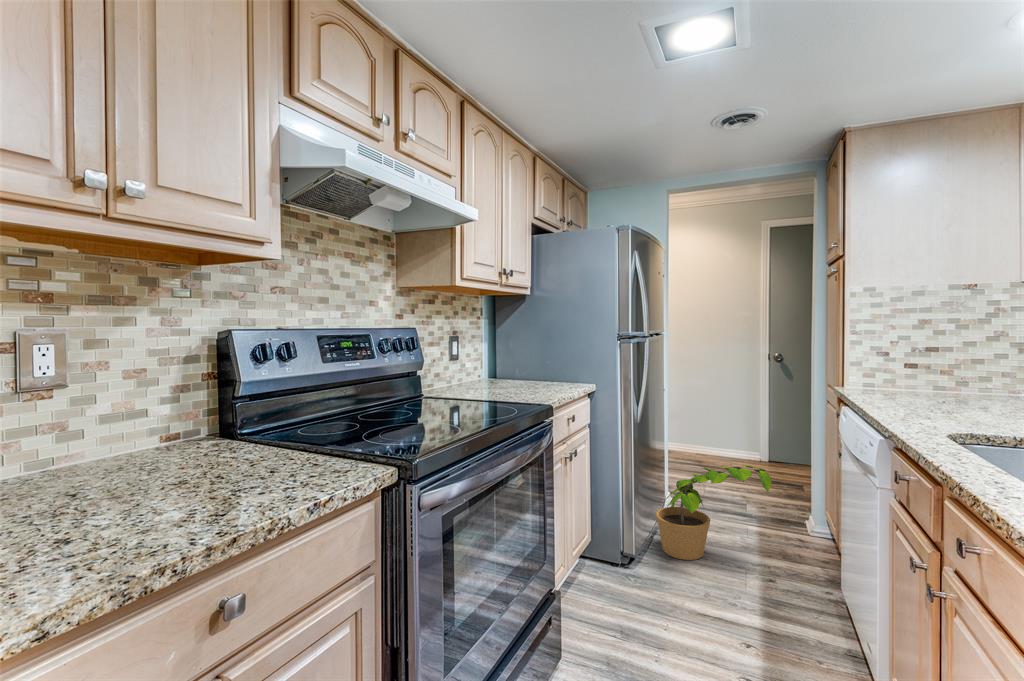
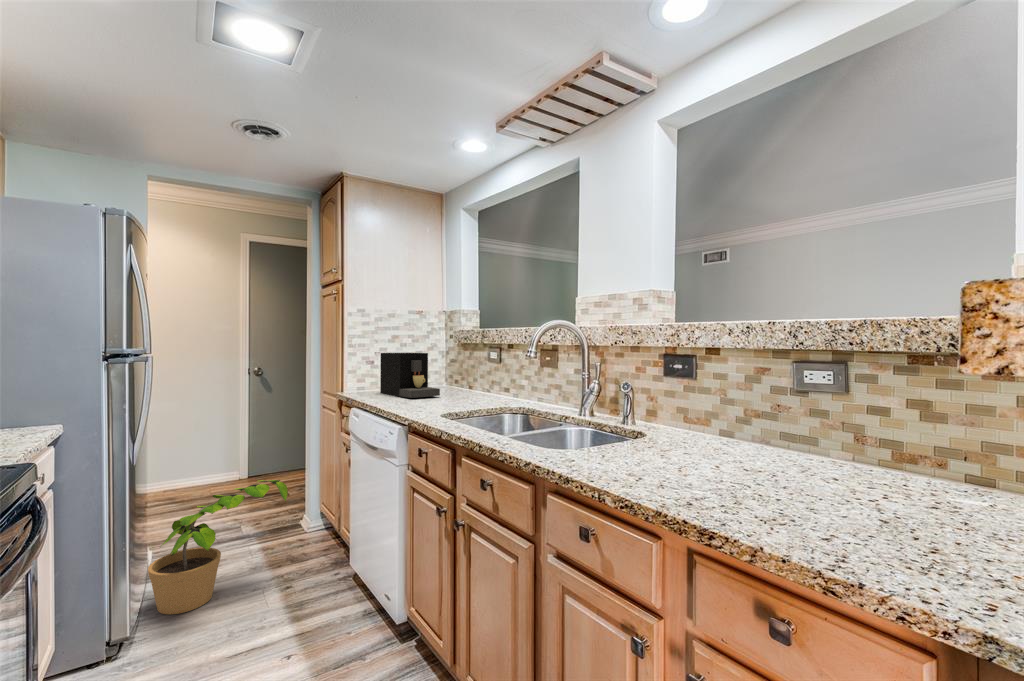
coffee maker: none [897,342,994,407] -> present [380,353,440,398]

